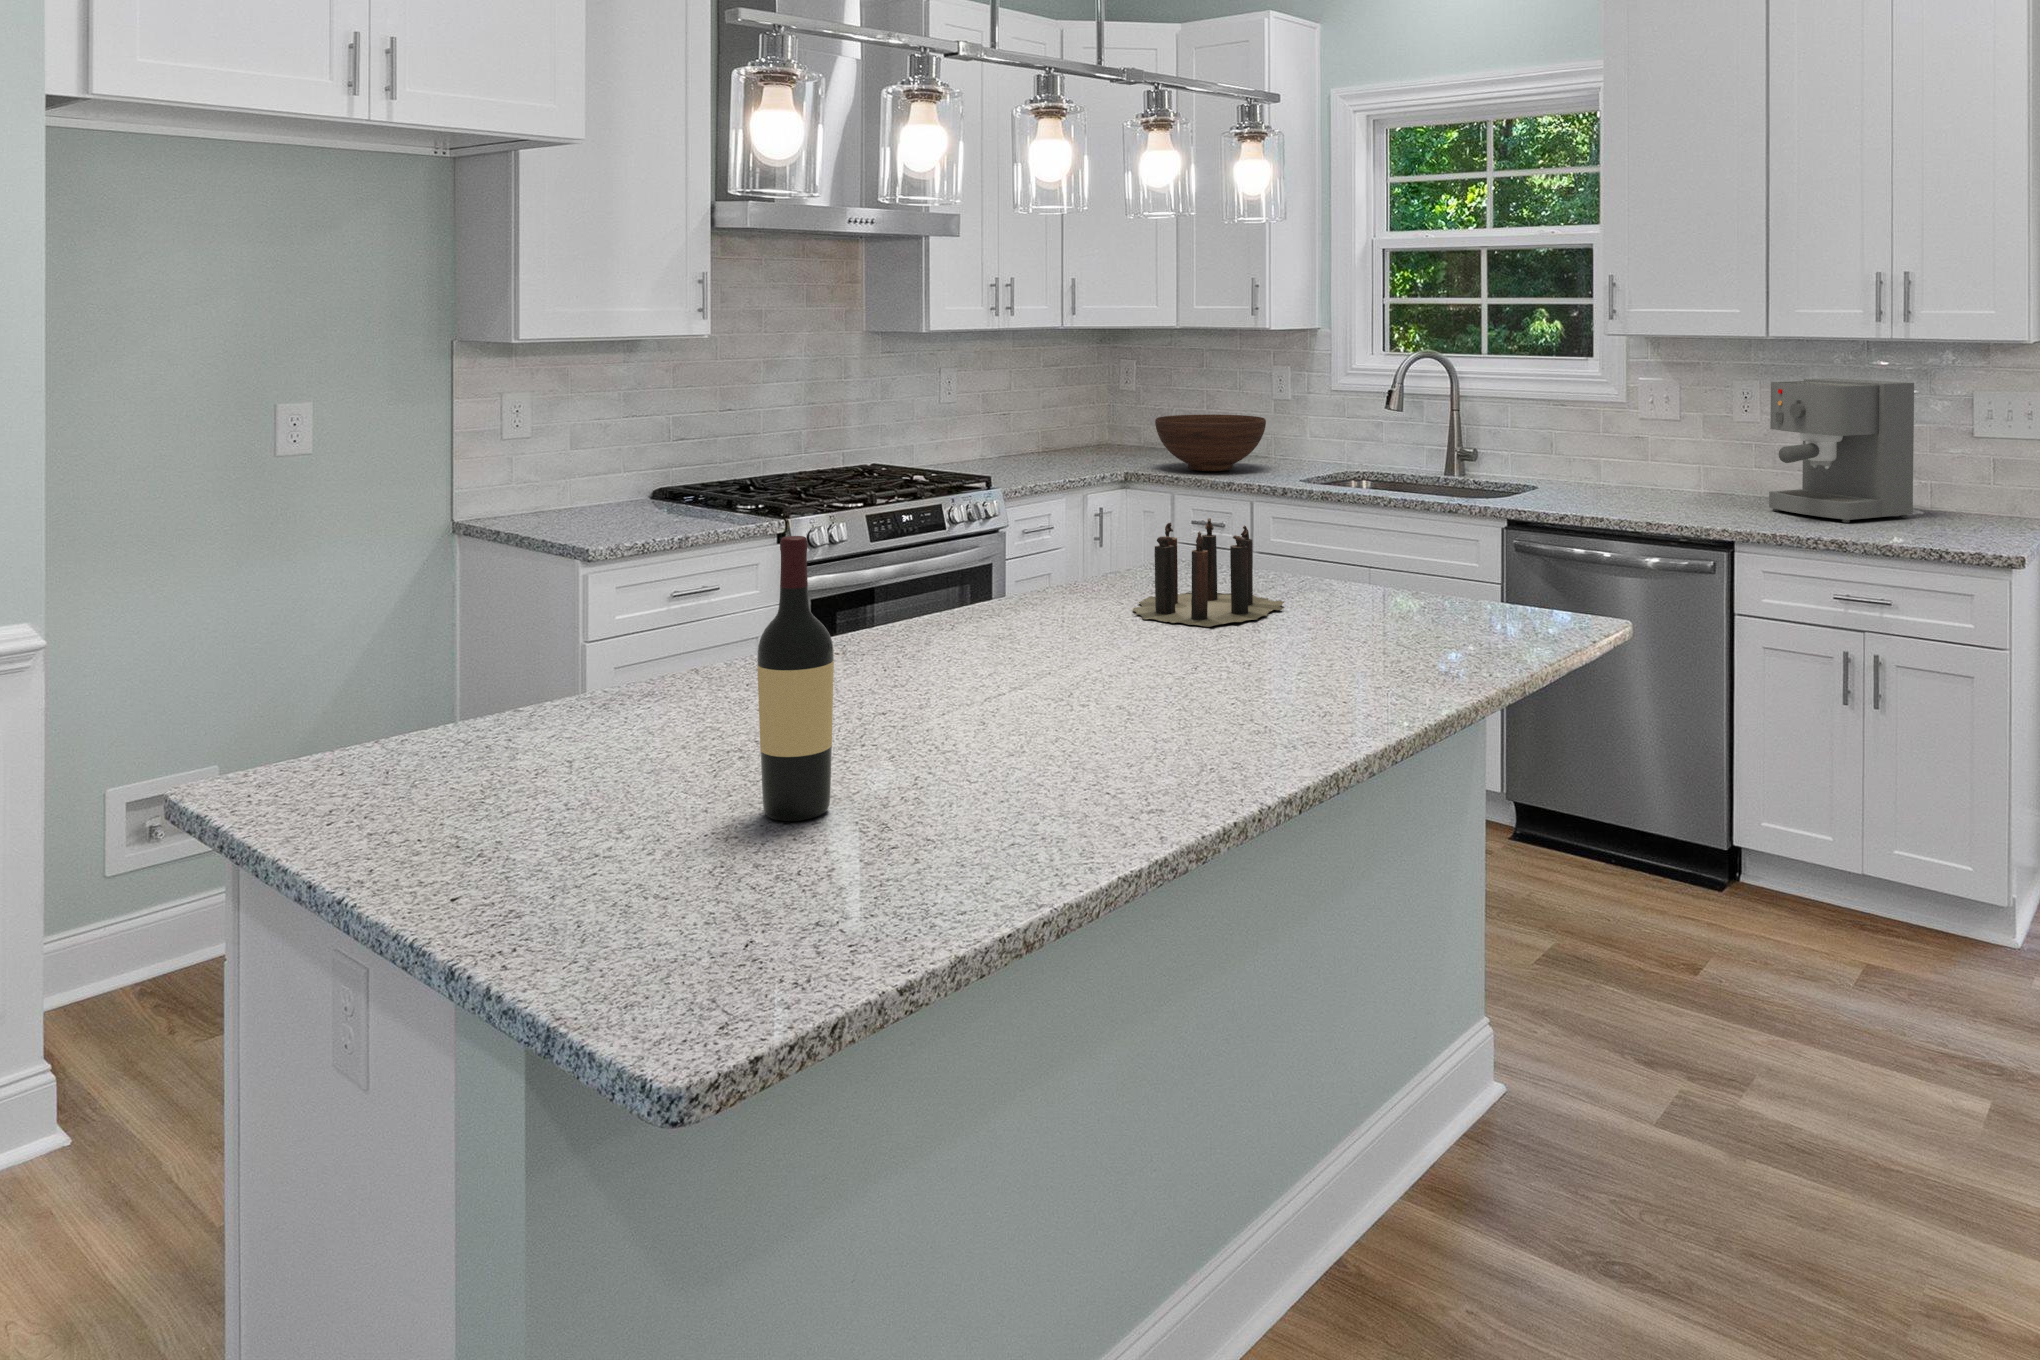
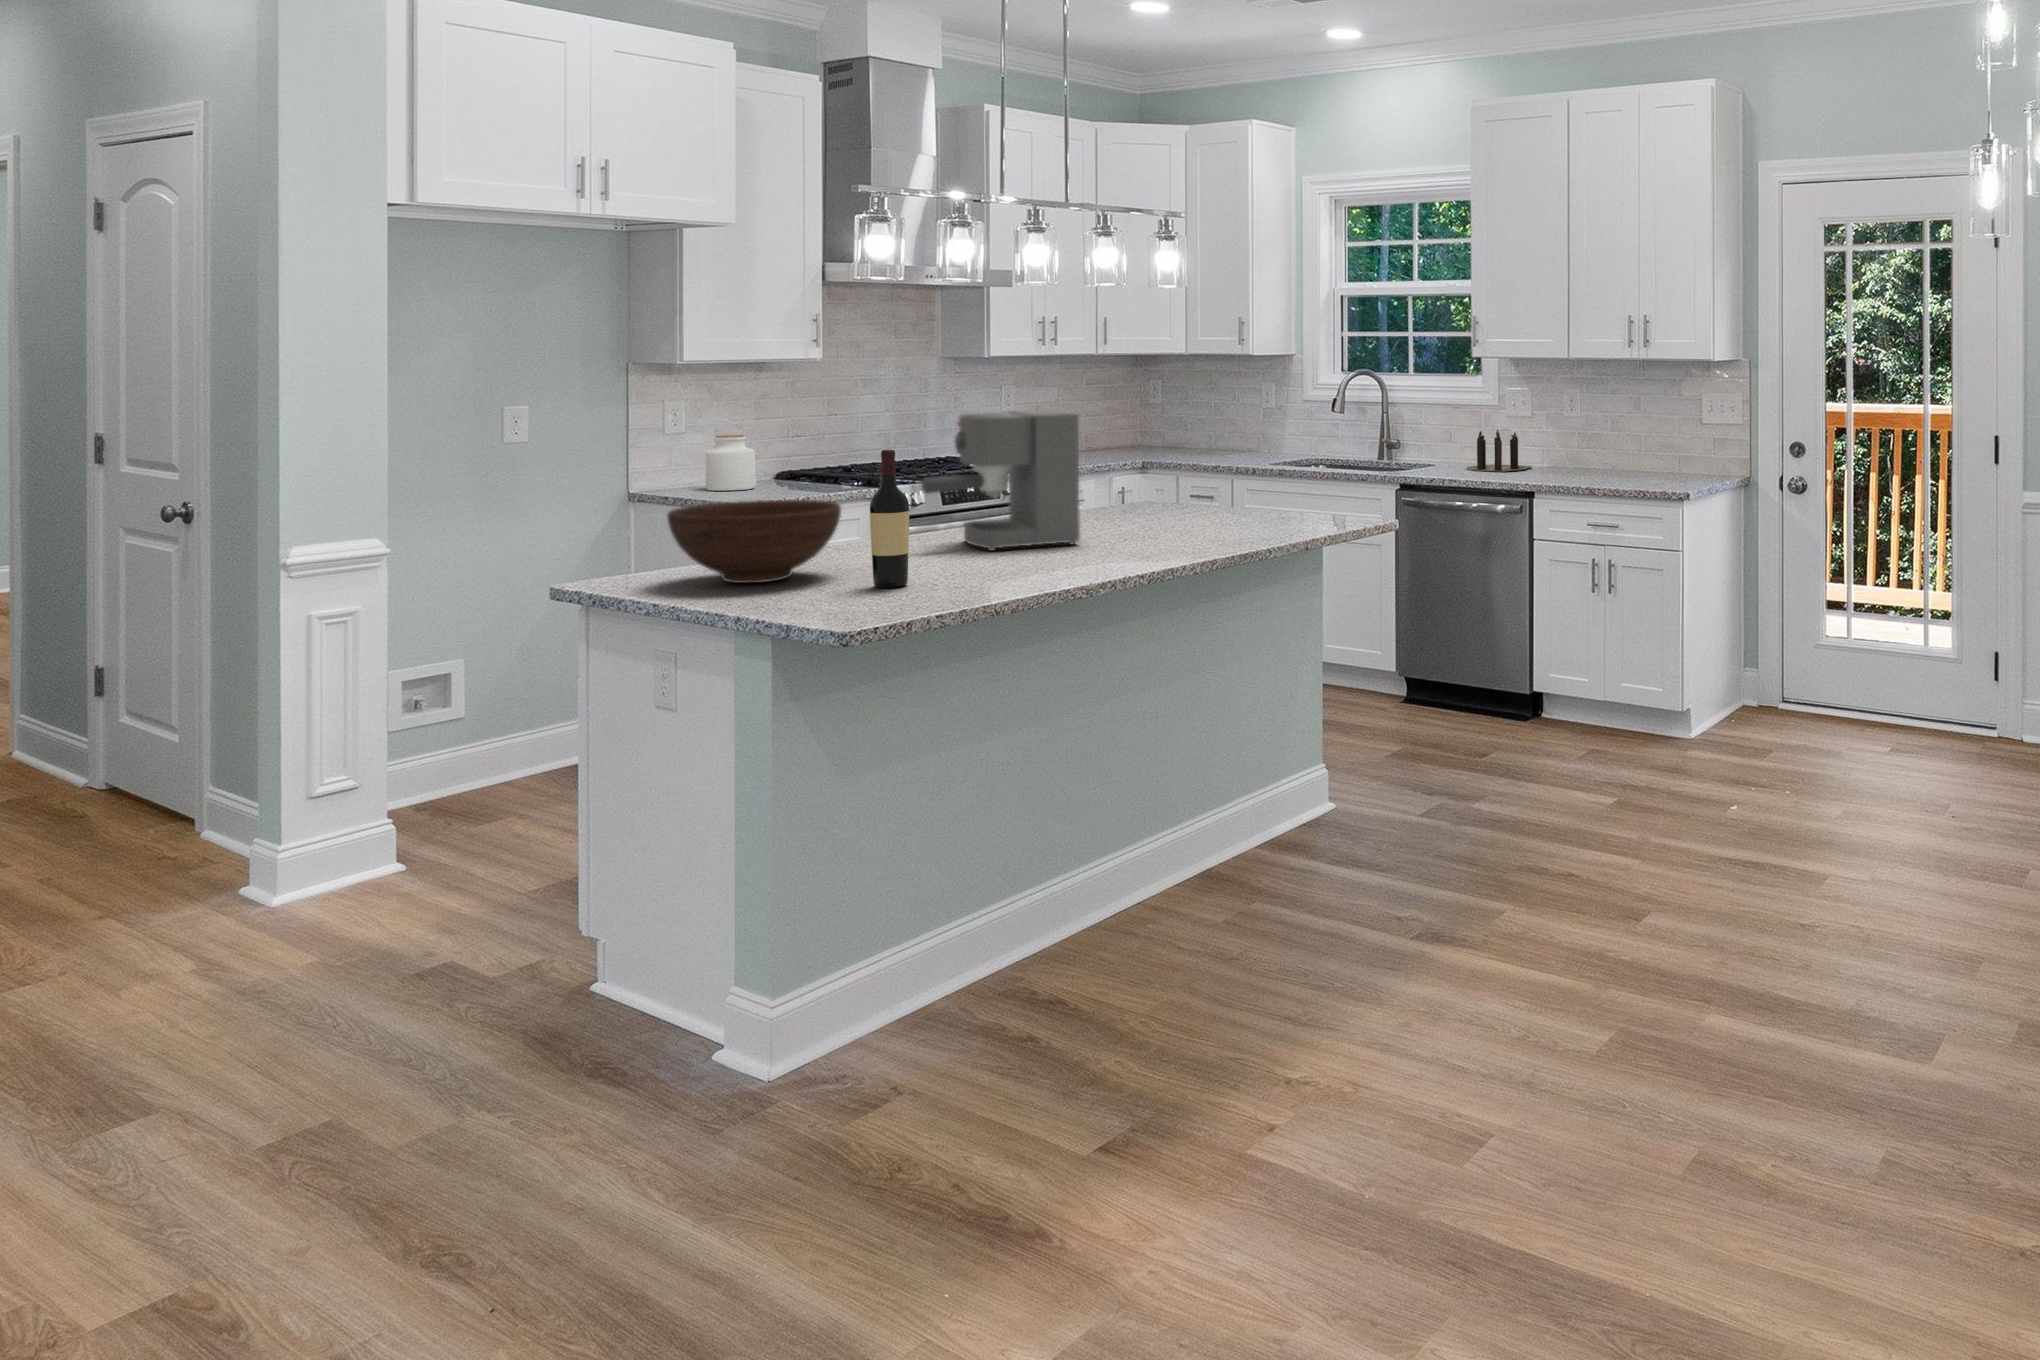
coffee maker: present [1769,378,1914,523] -> present [922,410,1080,551]
fruit bowl: present [1155,414,1266,471] -> present [667,500,841,583]
jar: none [549,444,617,524] -> present [706,435,756,491]
candle: present [1133,518,1284,627] -> present [1467,430,1532,472]

